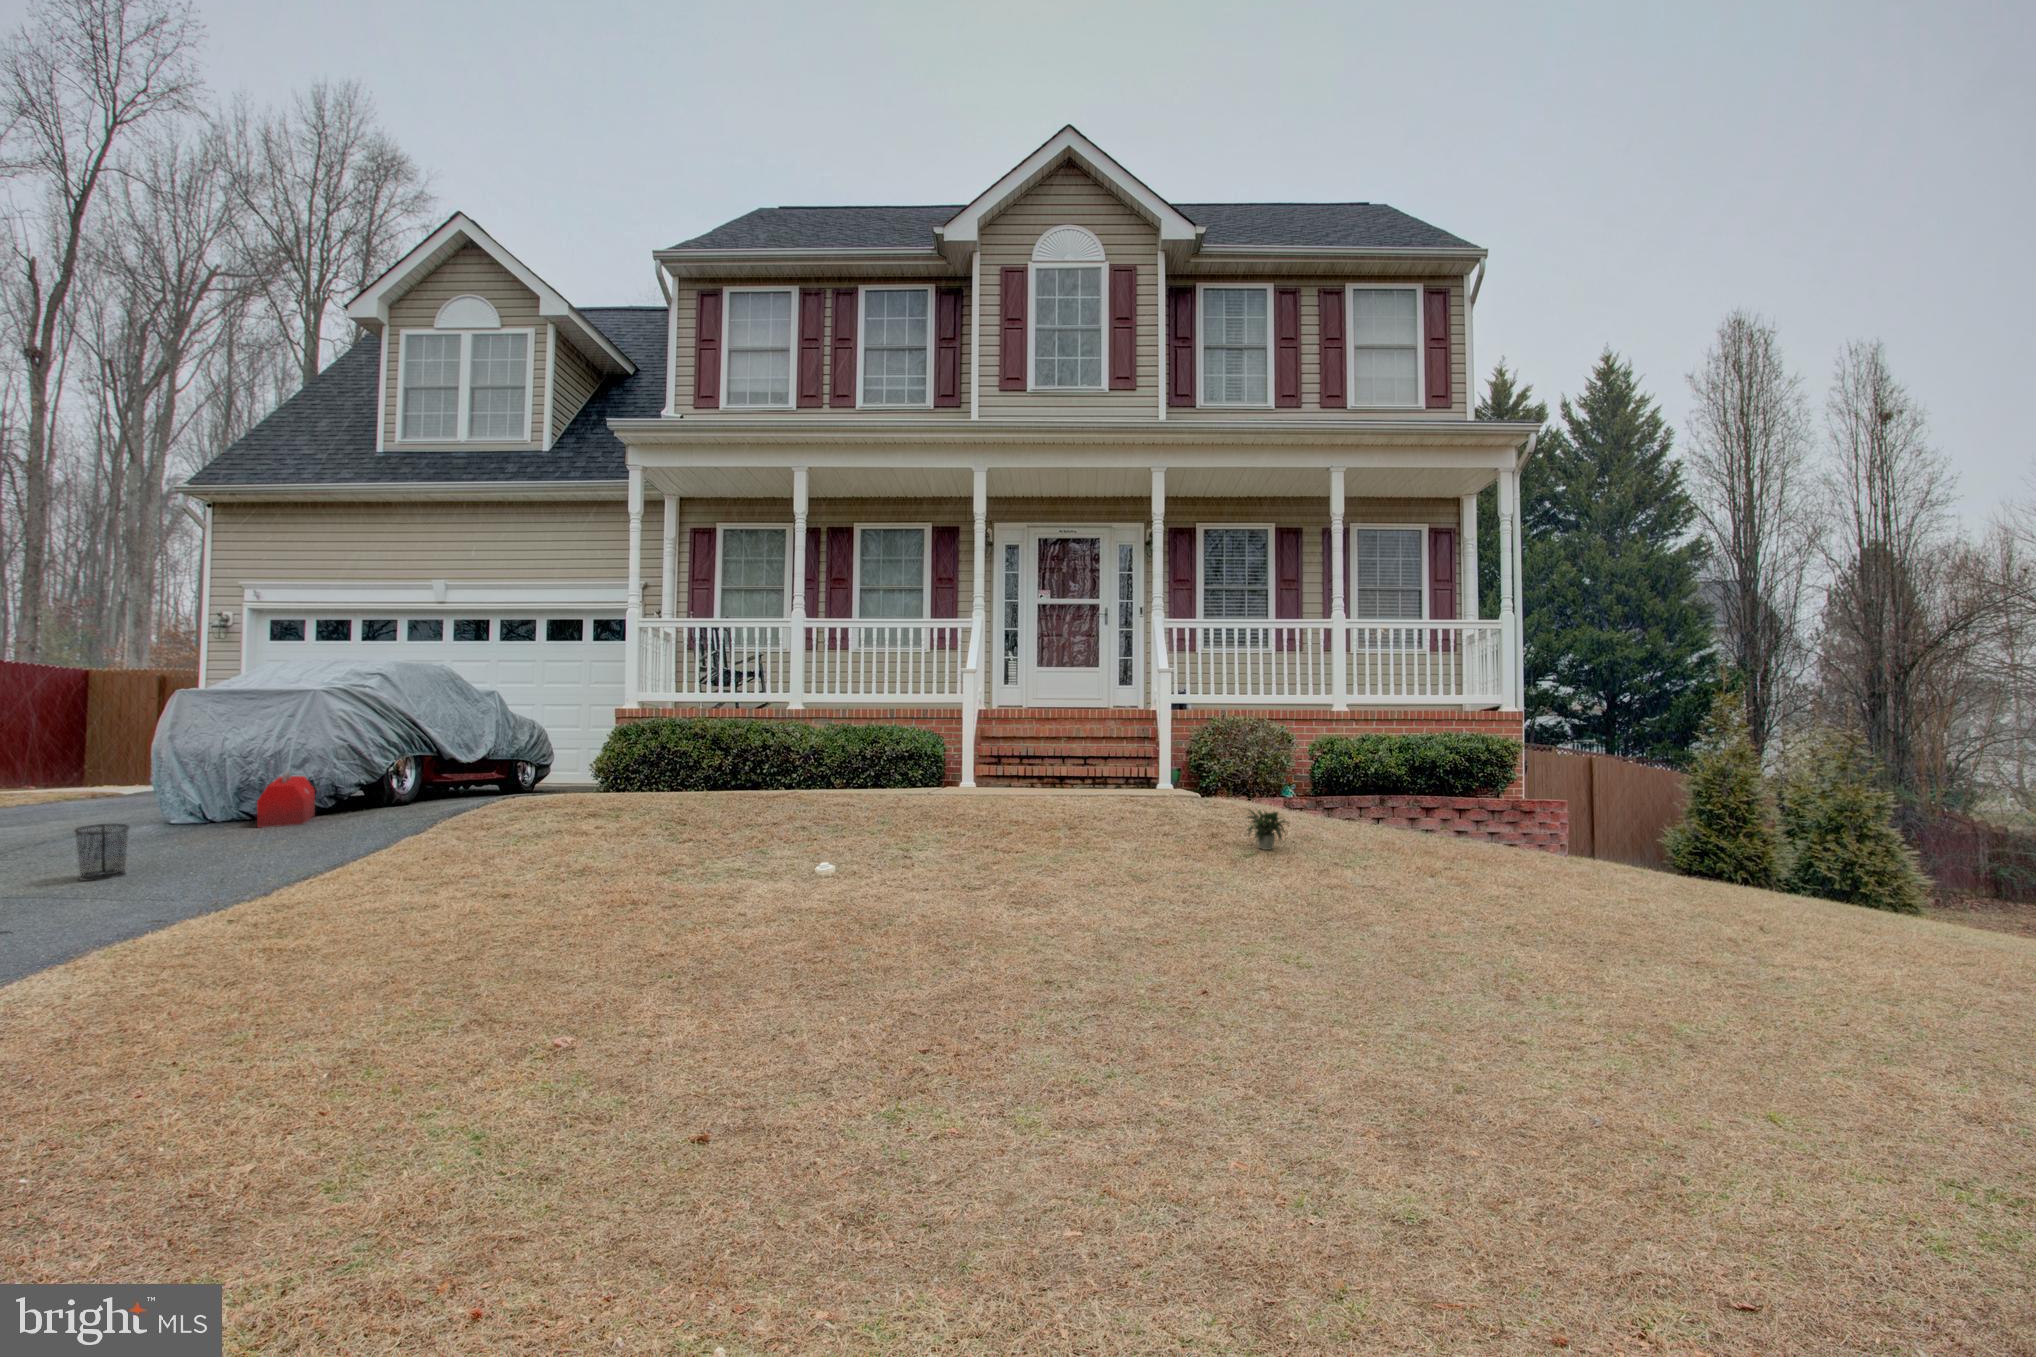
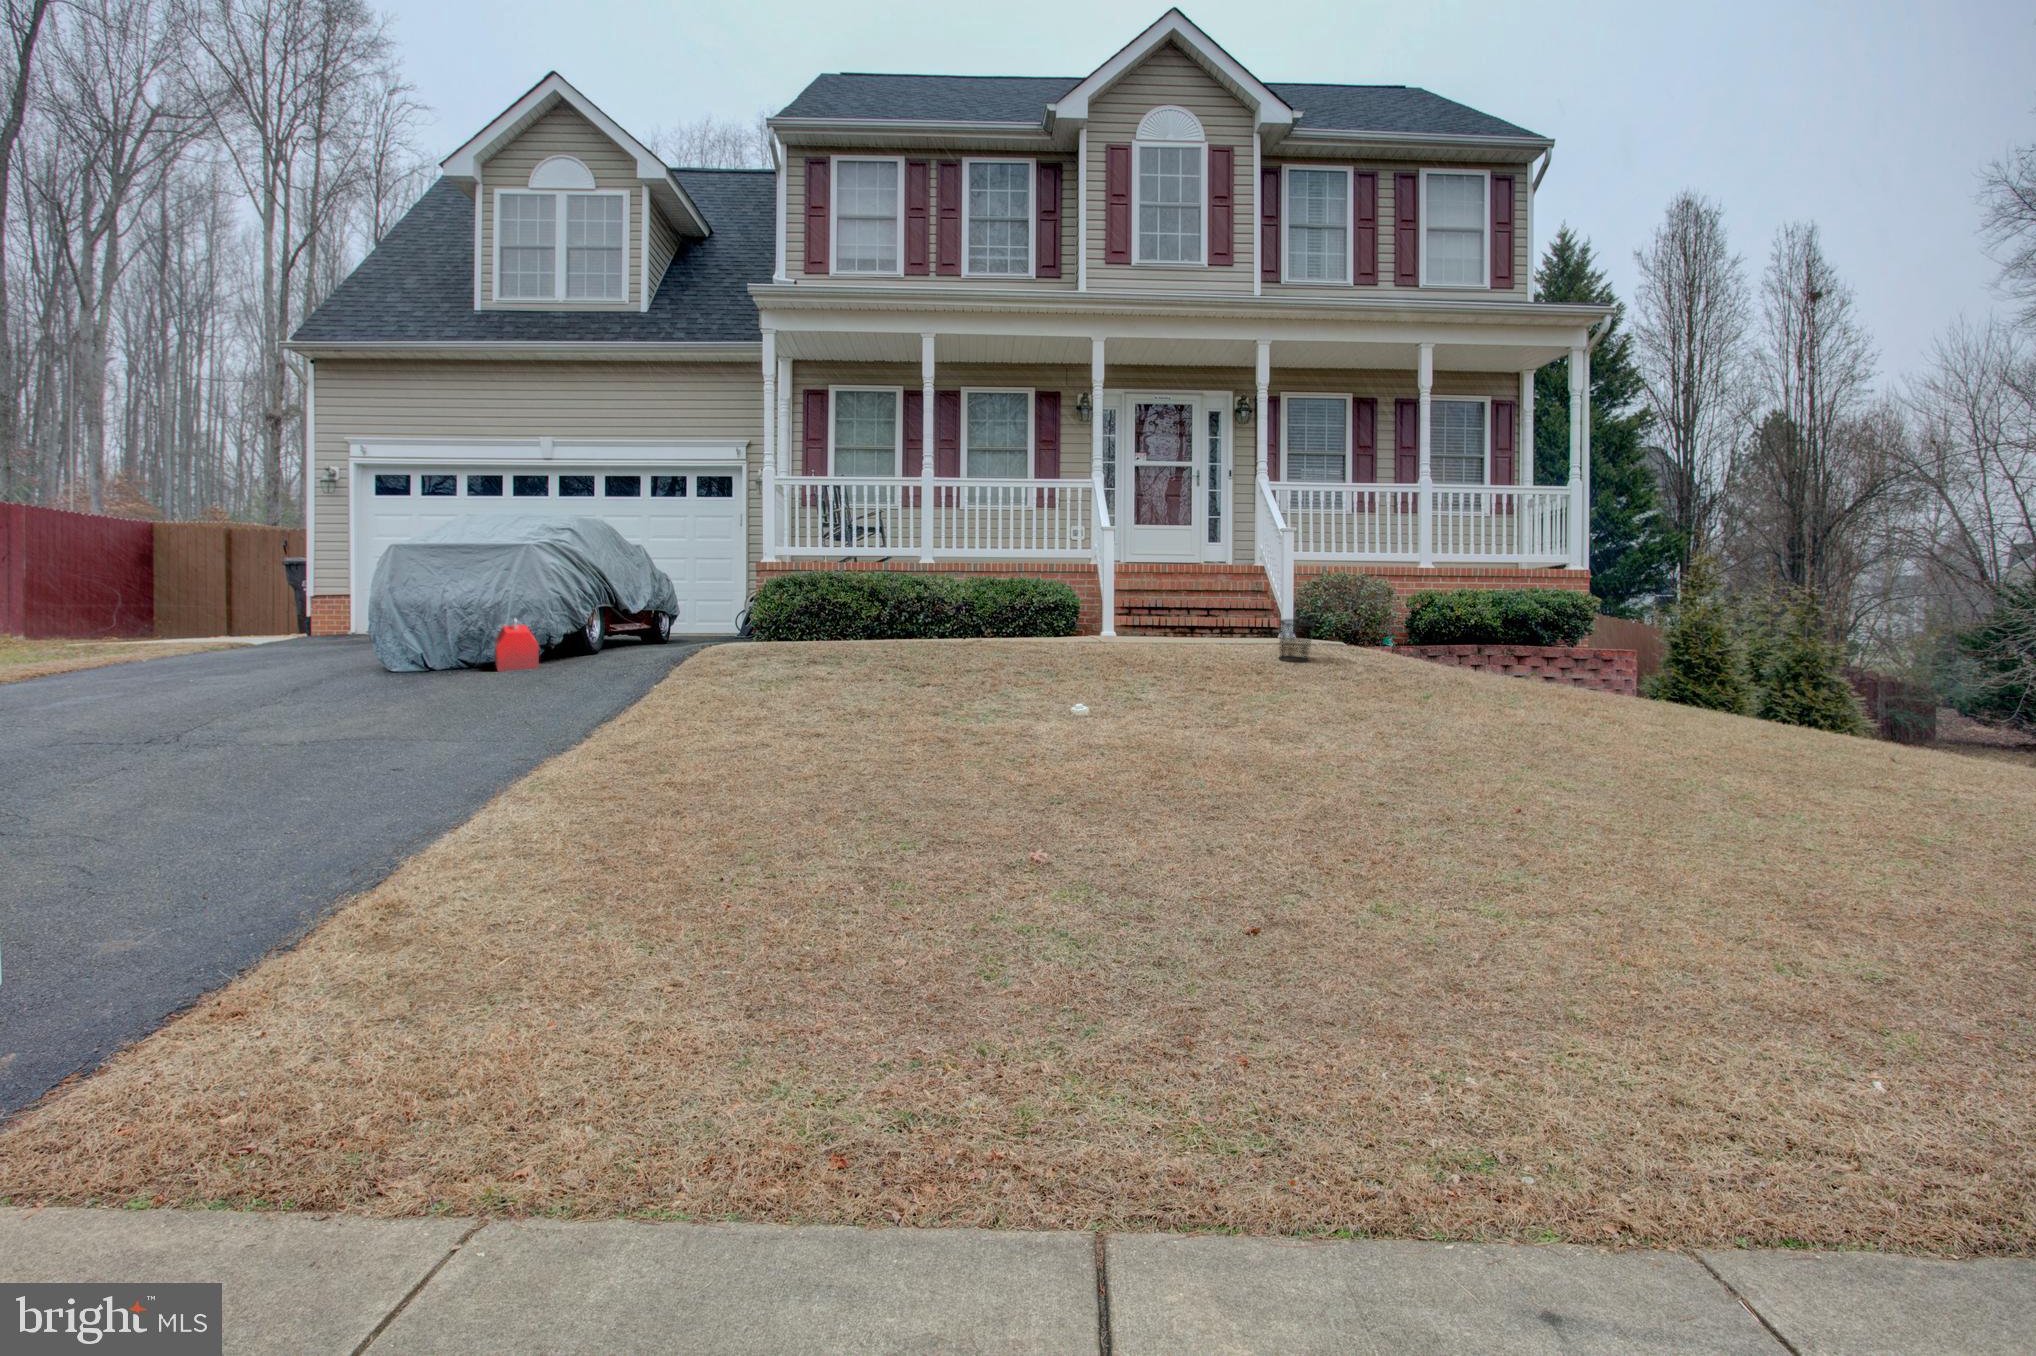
potted plant: present [1247,810,1286,850] -> none [1418,646,1471,684]
waste bin: present [74,824,129,881] -> present [1279,619,1314,662]

